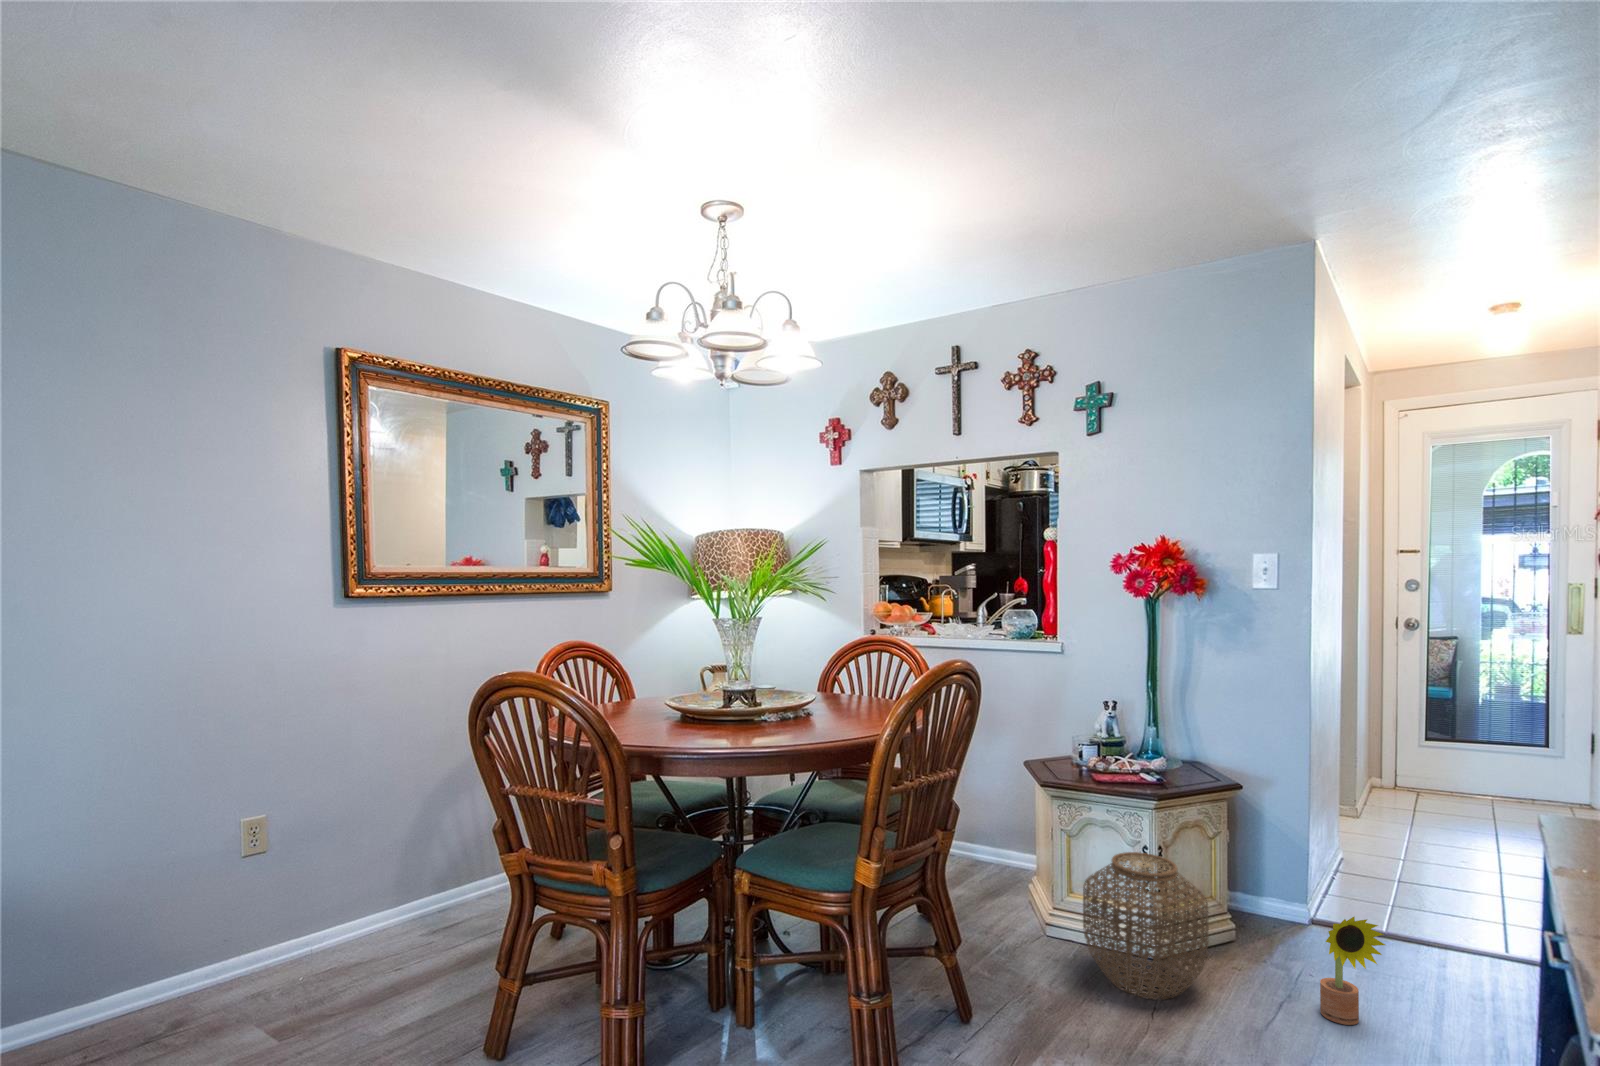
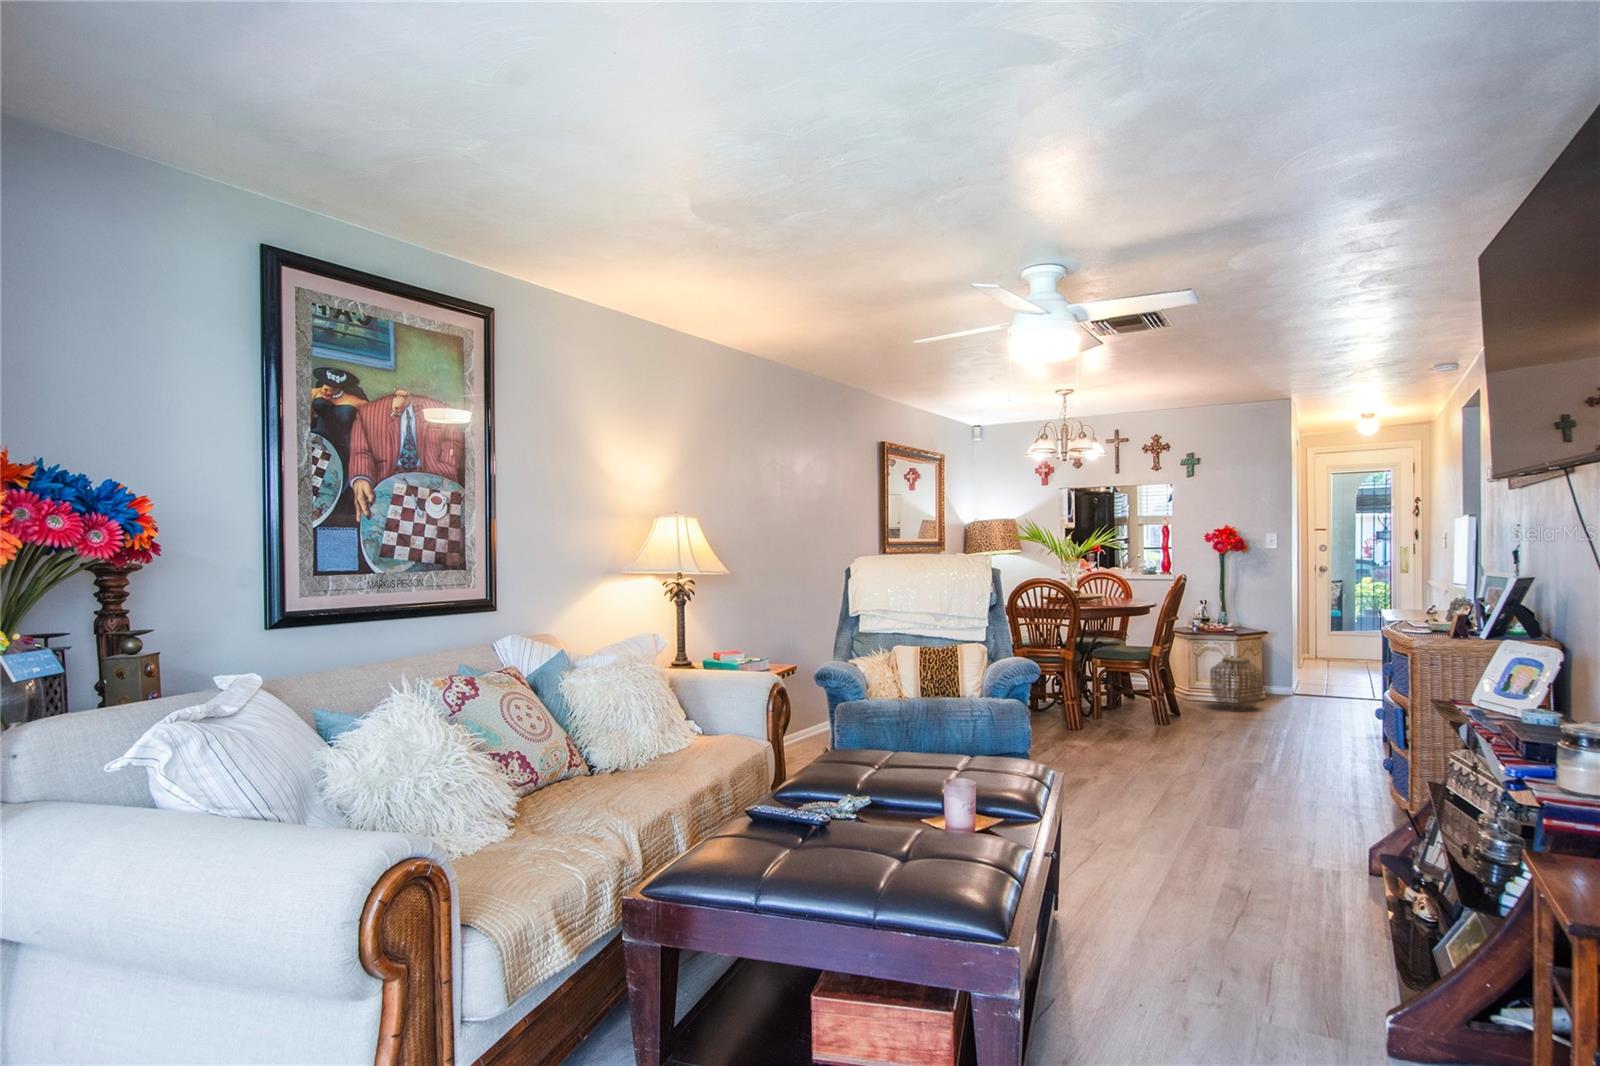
decorative plant: present [1320,917,1385,1025] -> none [1306,669,1331,711]

